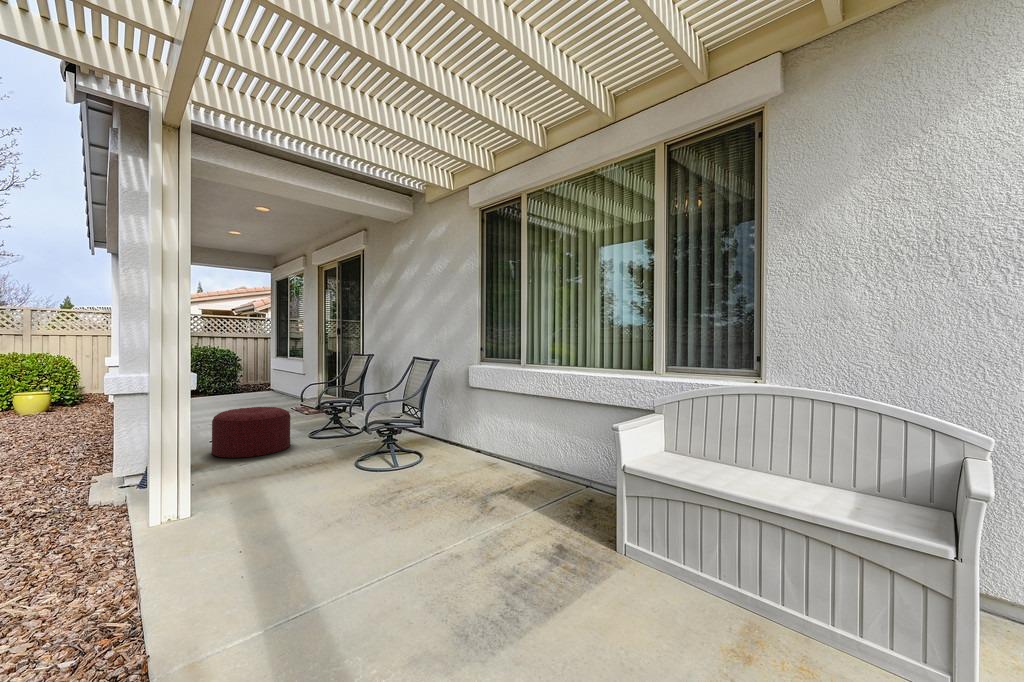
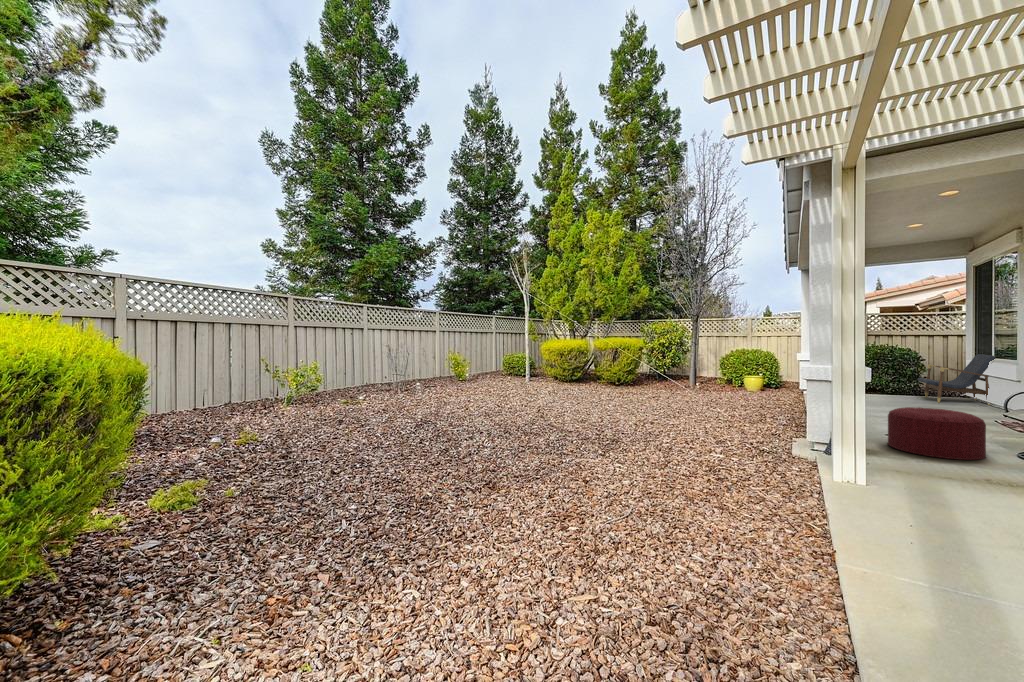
lounge chair: none [236,353,291,400] -> present [918,354,995,405]

